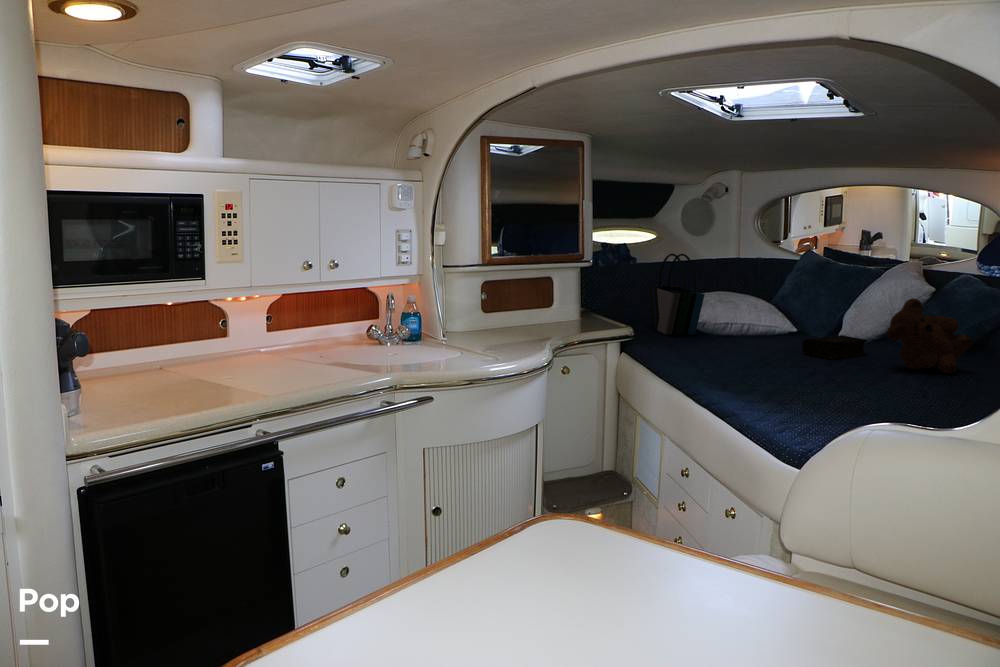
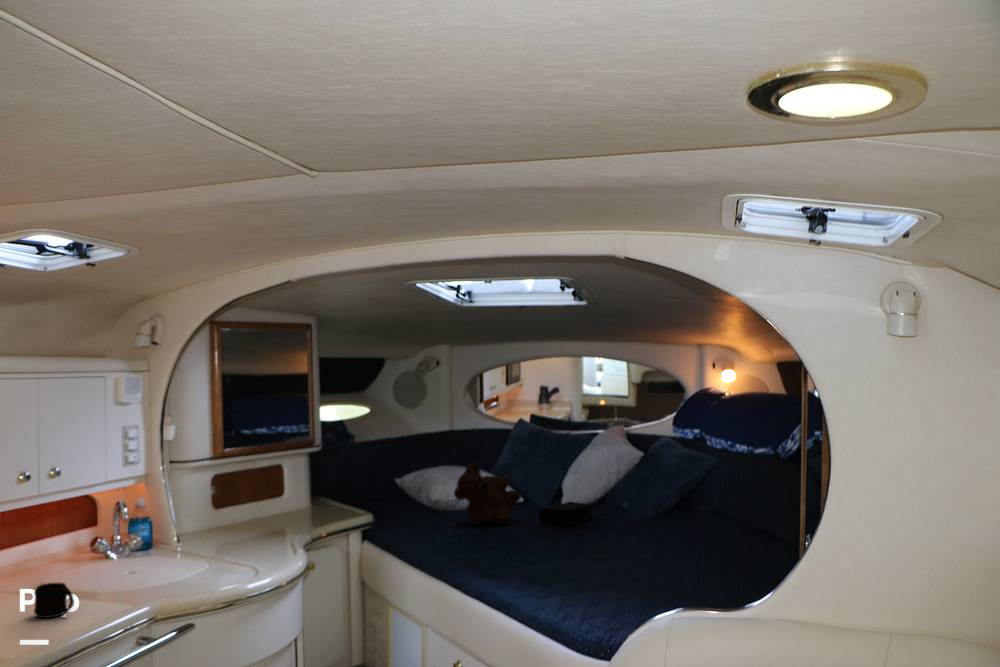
tote bag: present [649,254,705,335] -> none [378,431,439,516]
teddy bear: present [887,298,973,374] -> present [454,462,520,525]
mug: none [299,353,326,380] -> present [34,582,73,618]

